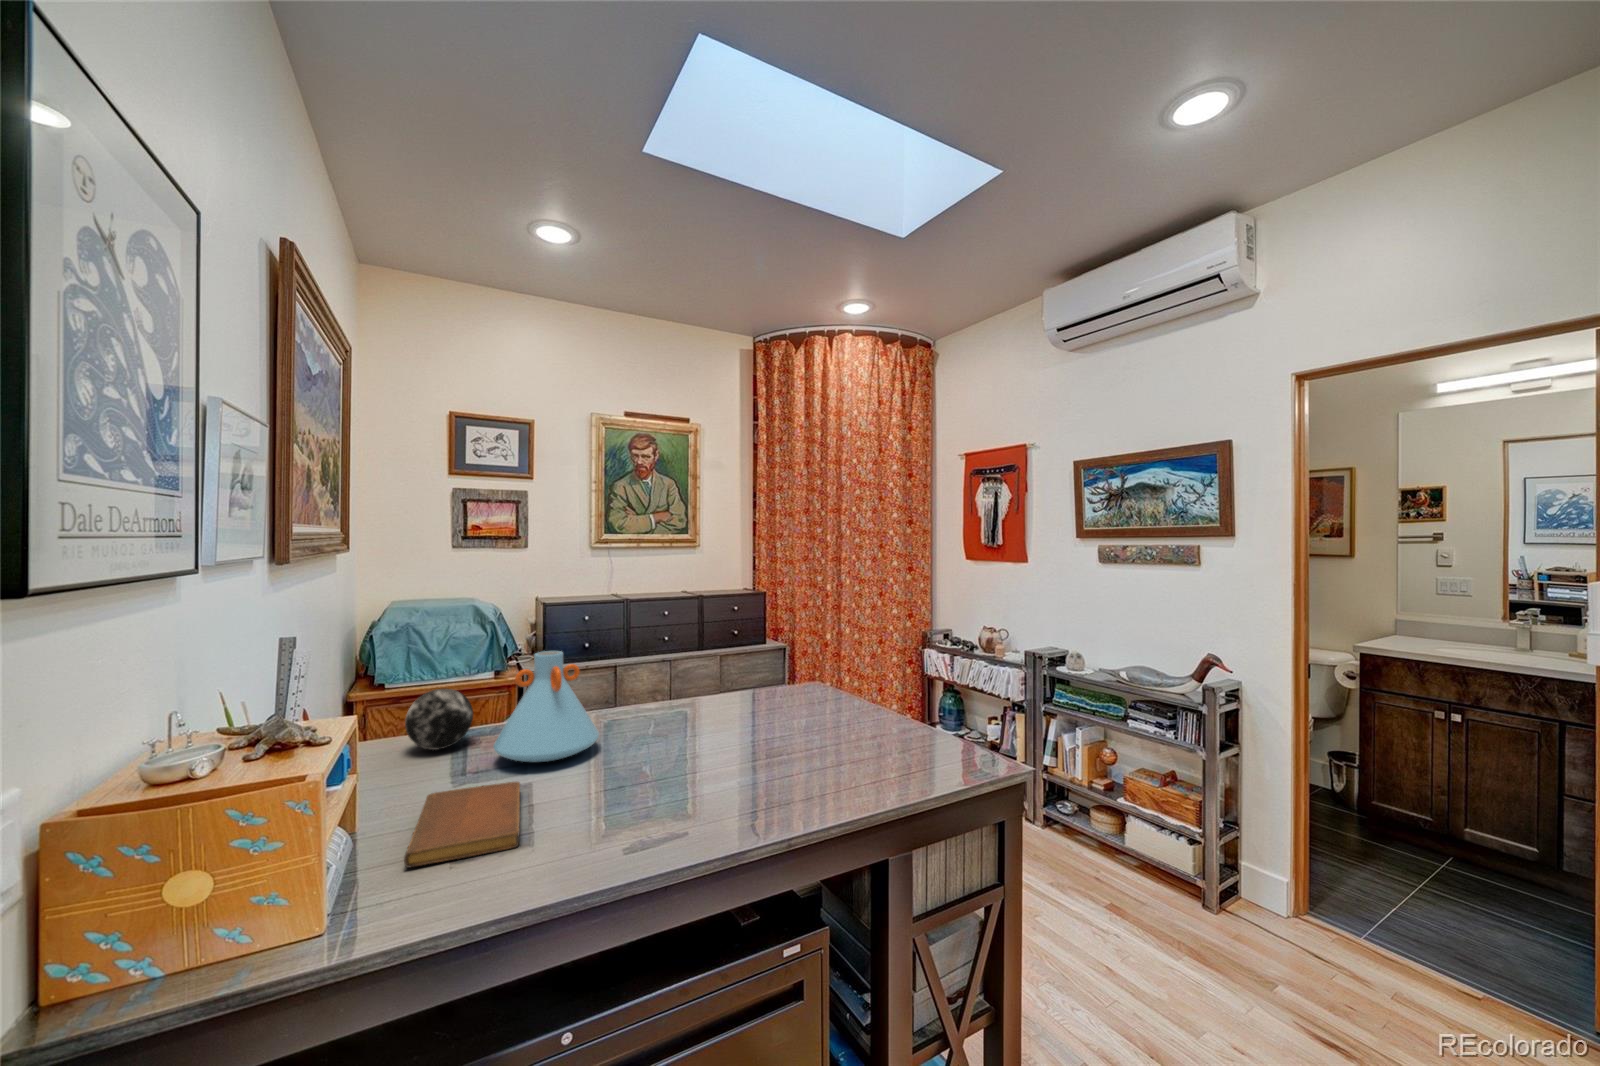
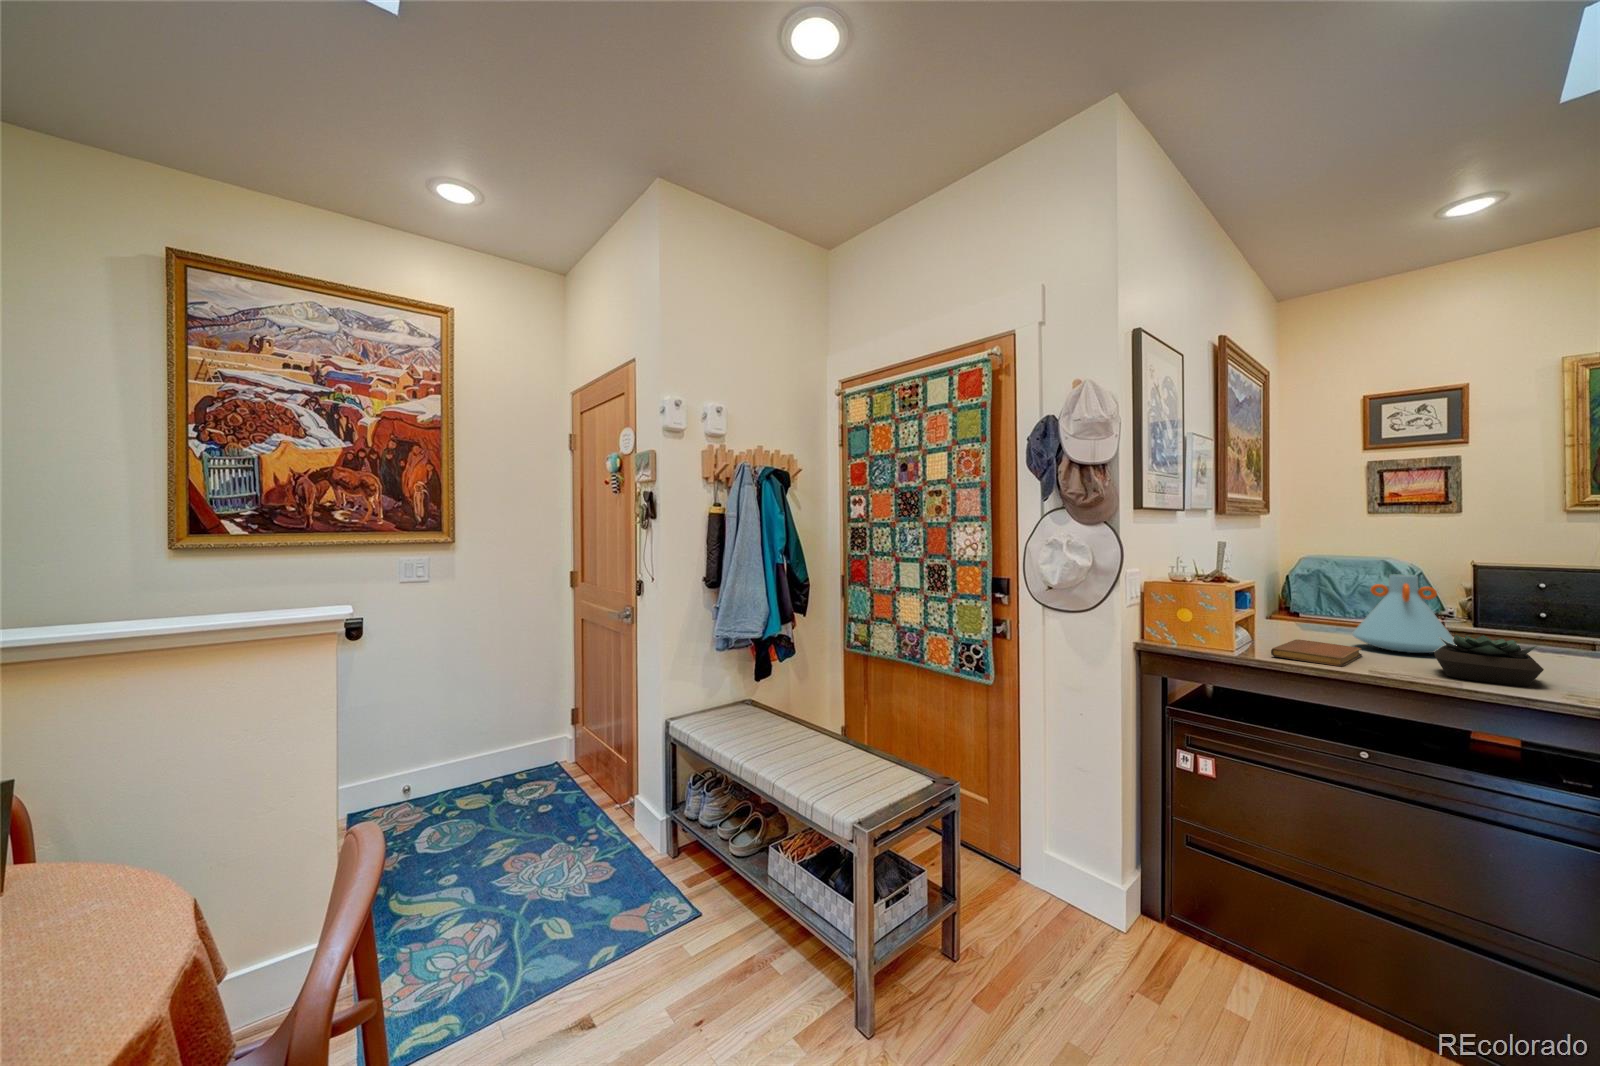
decorative orb: present [405,689,473,750] -> none [1293,596,1345,635]
succulent plant: none [607,731,708,809] -> present [1434,635,1544,686]

